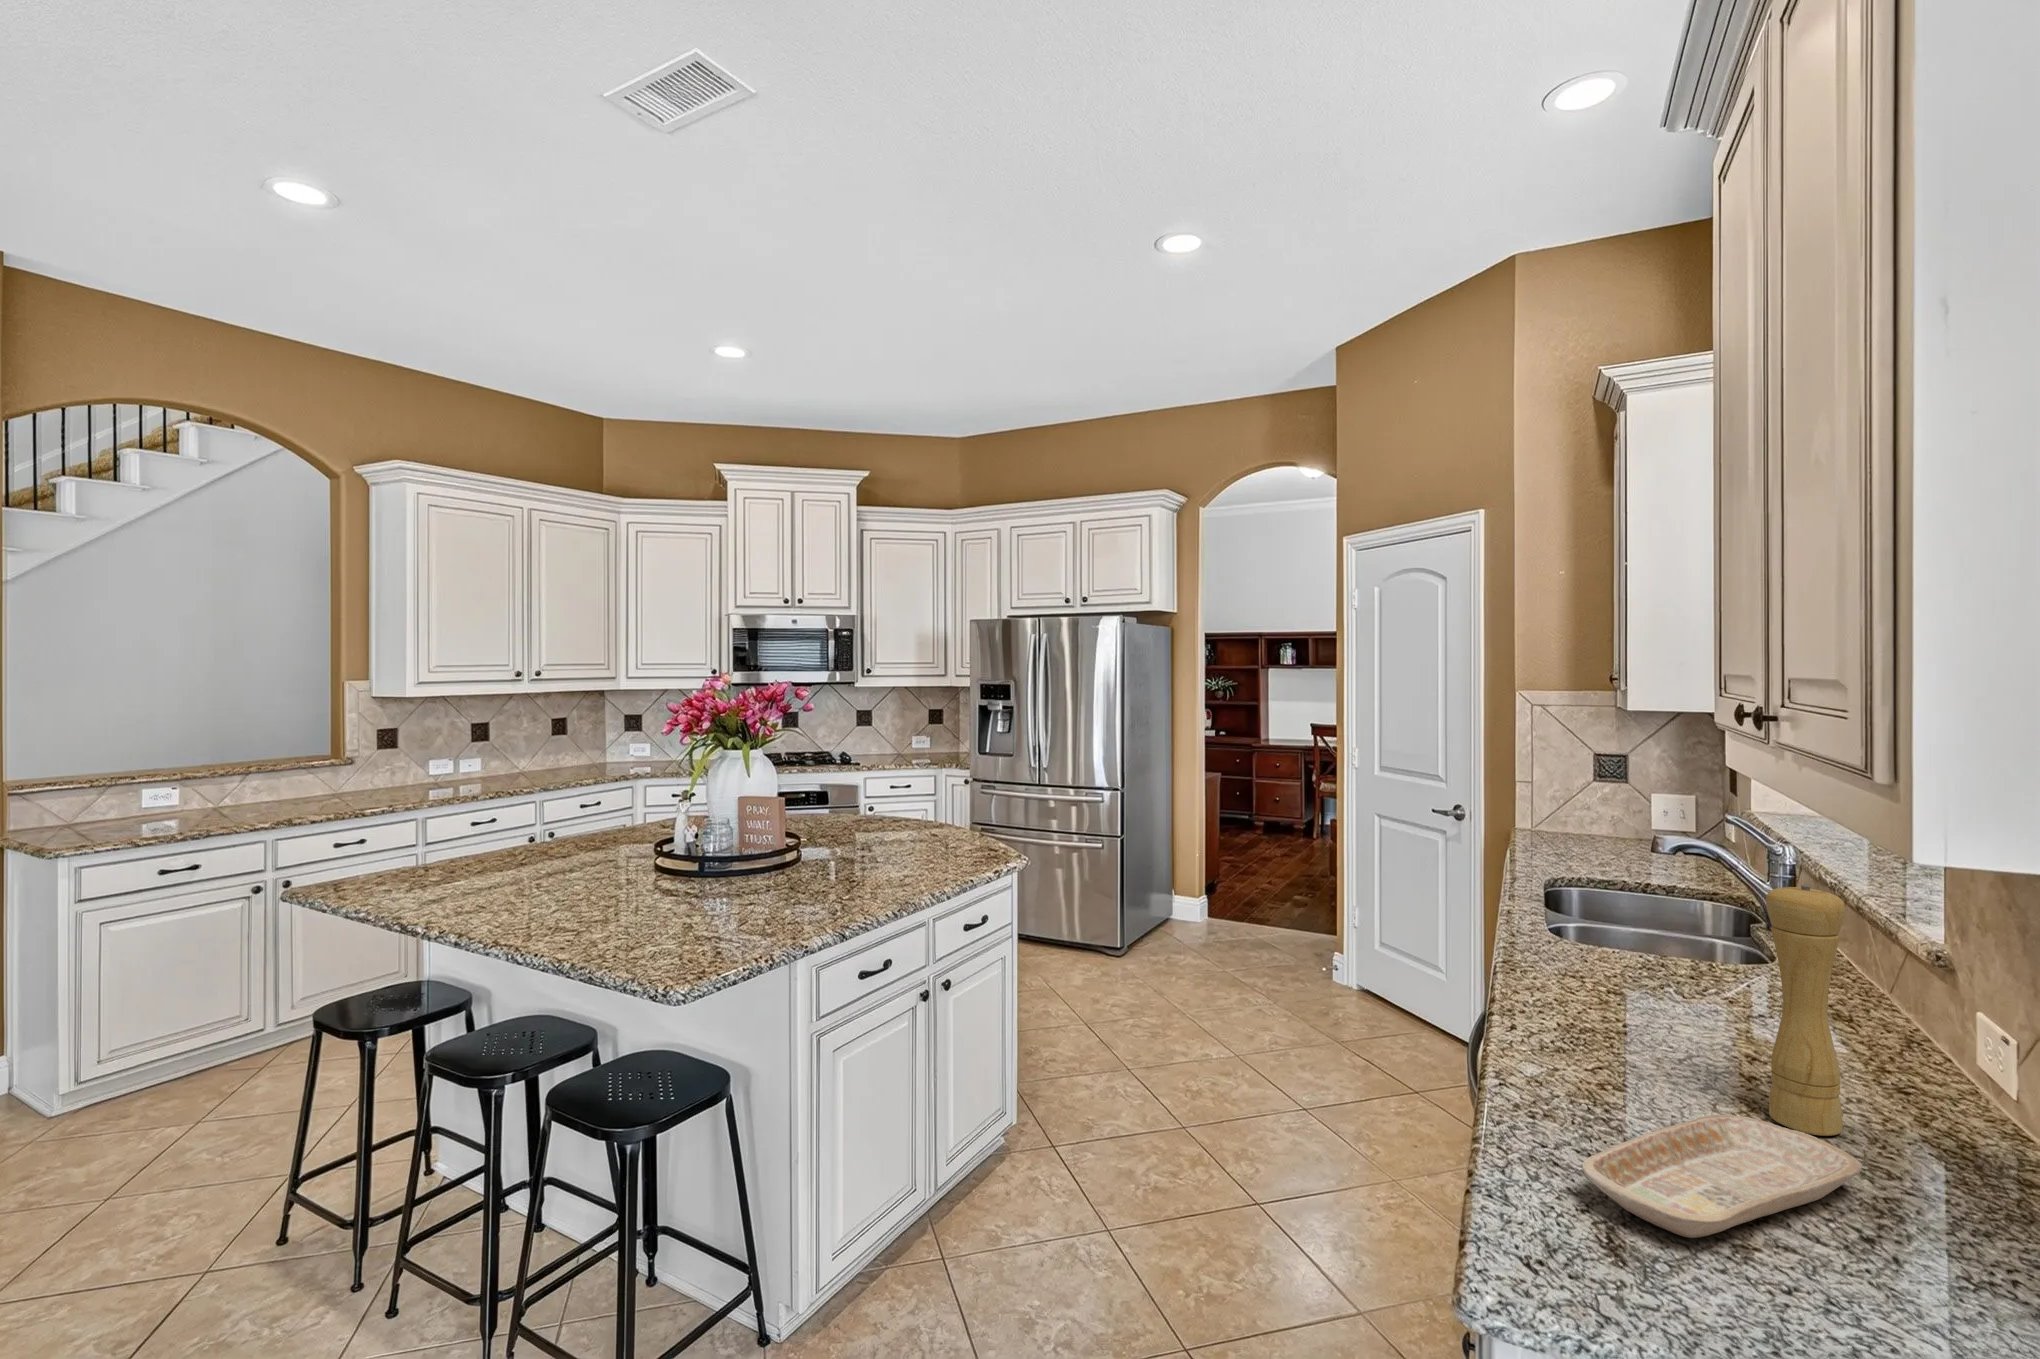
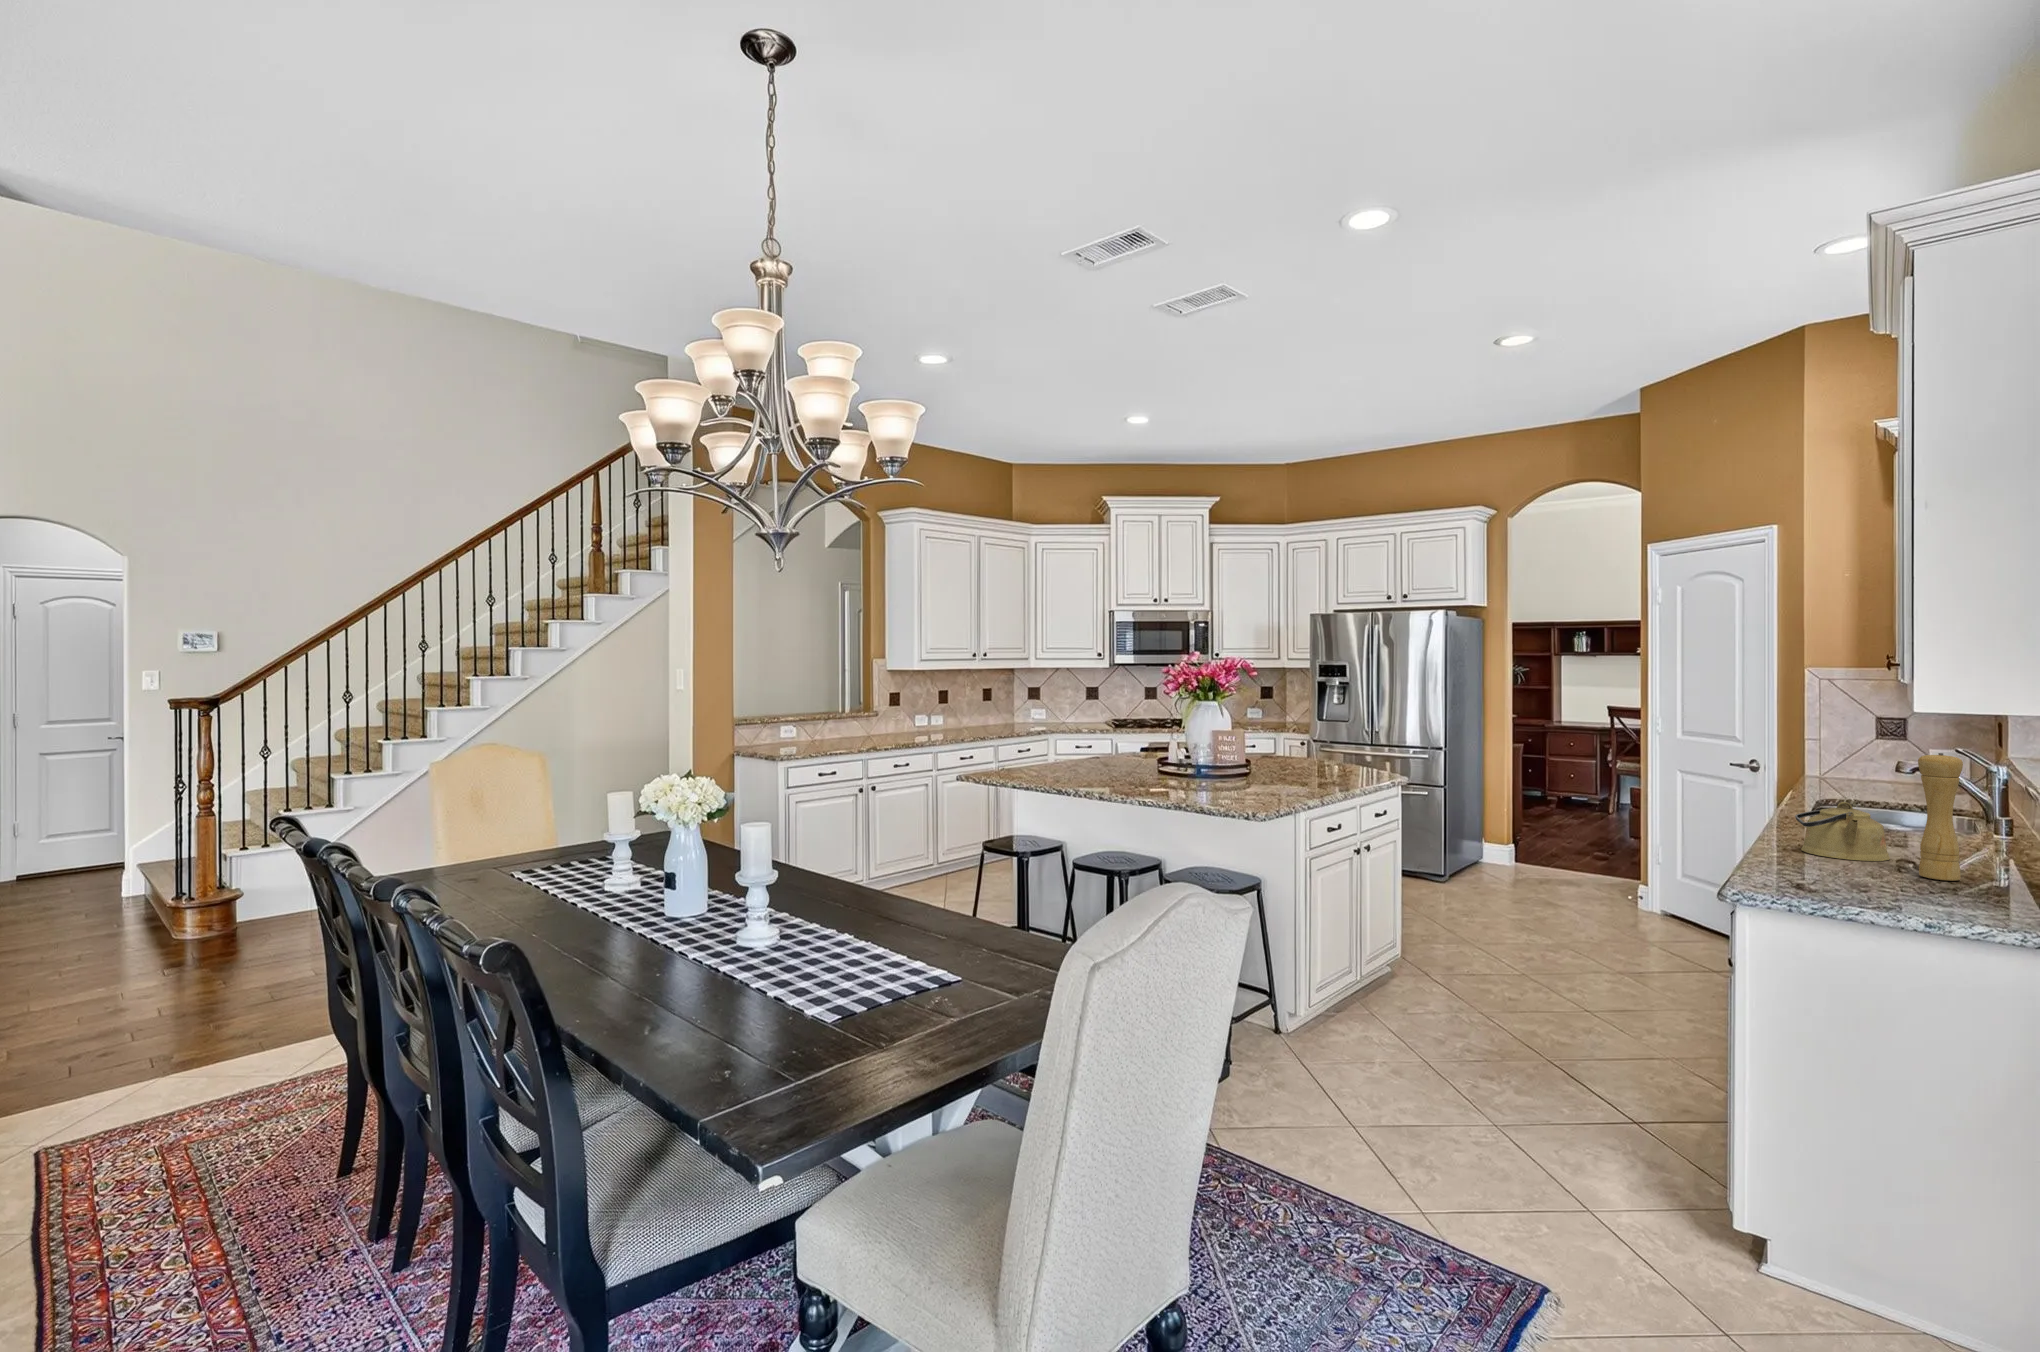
kettle: none [1545,946,1695,1060] -> present [1795,802,1890,861]
tray: present [1582,1114,1862,1238] -> none [1793,864,1951,894]

